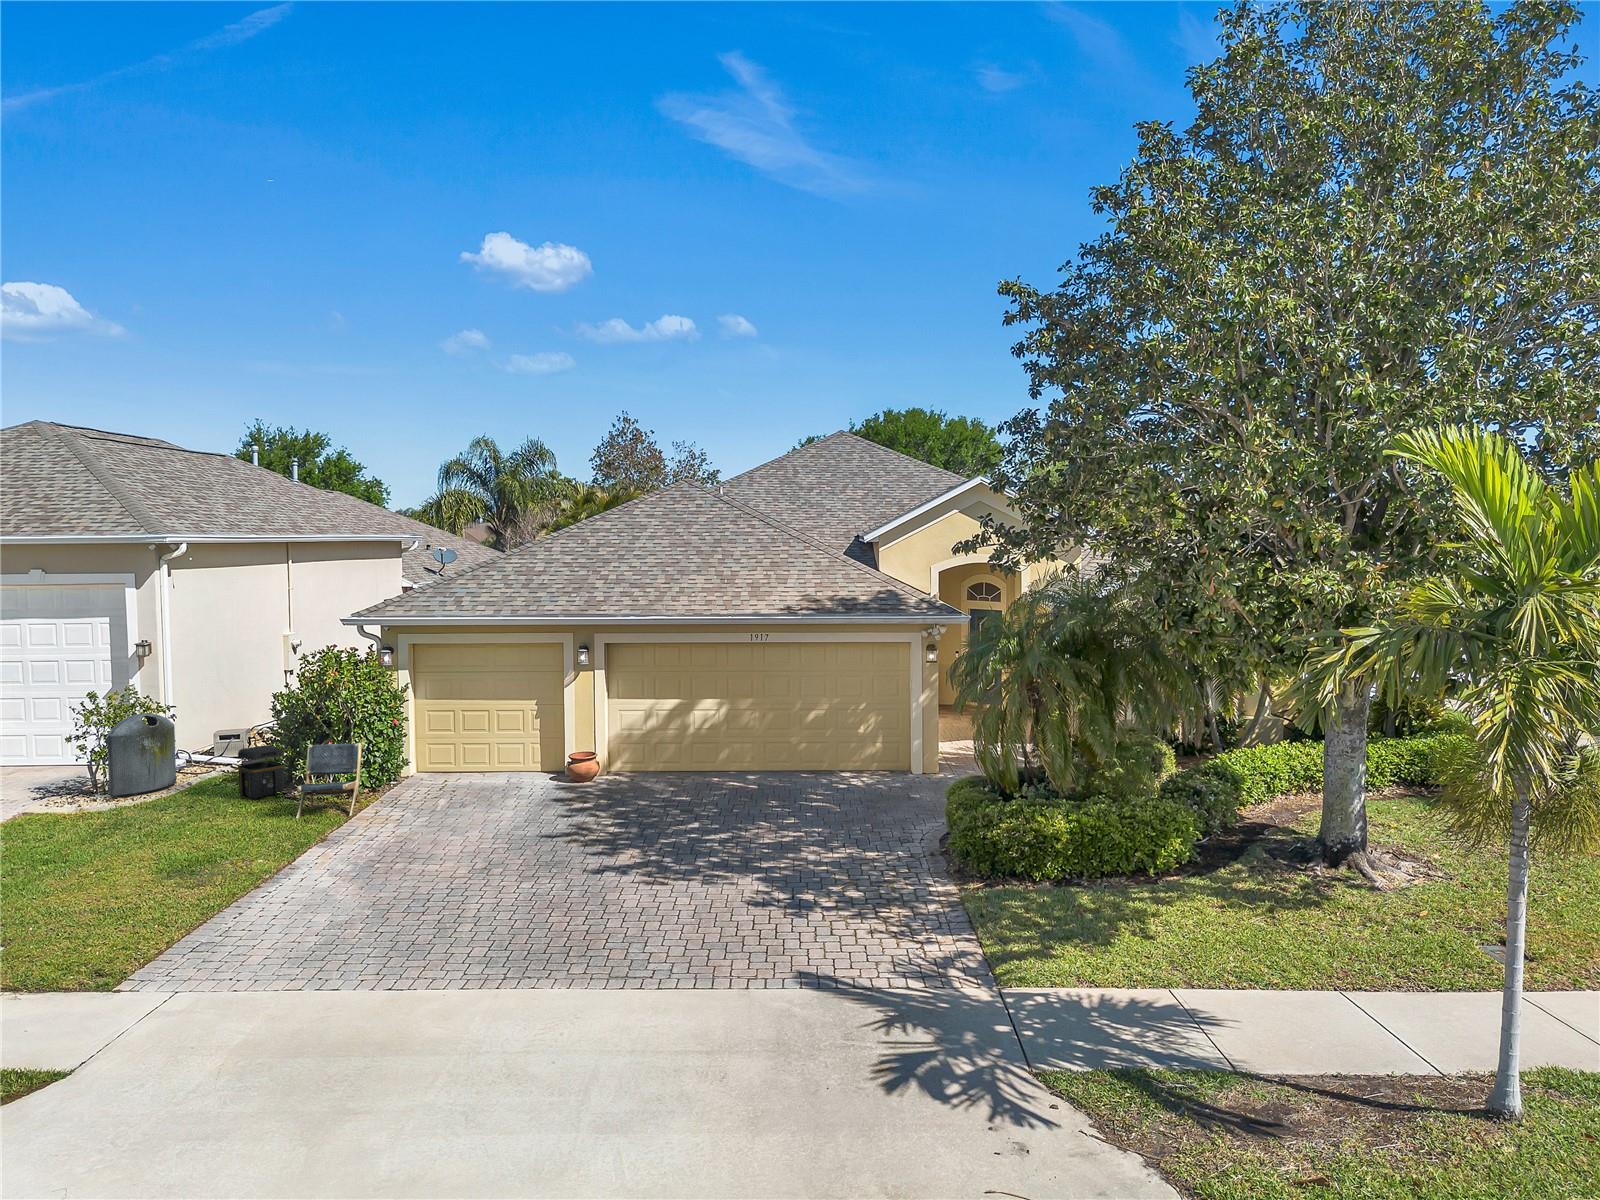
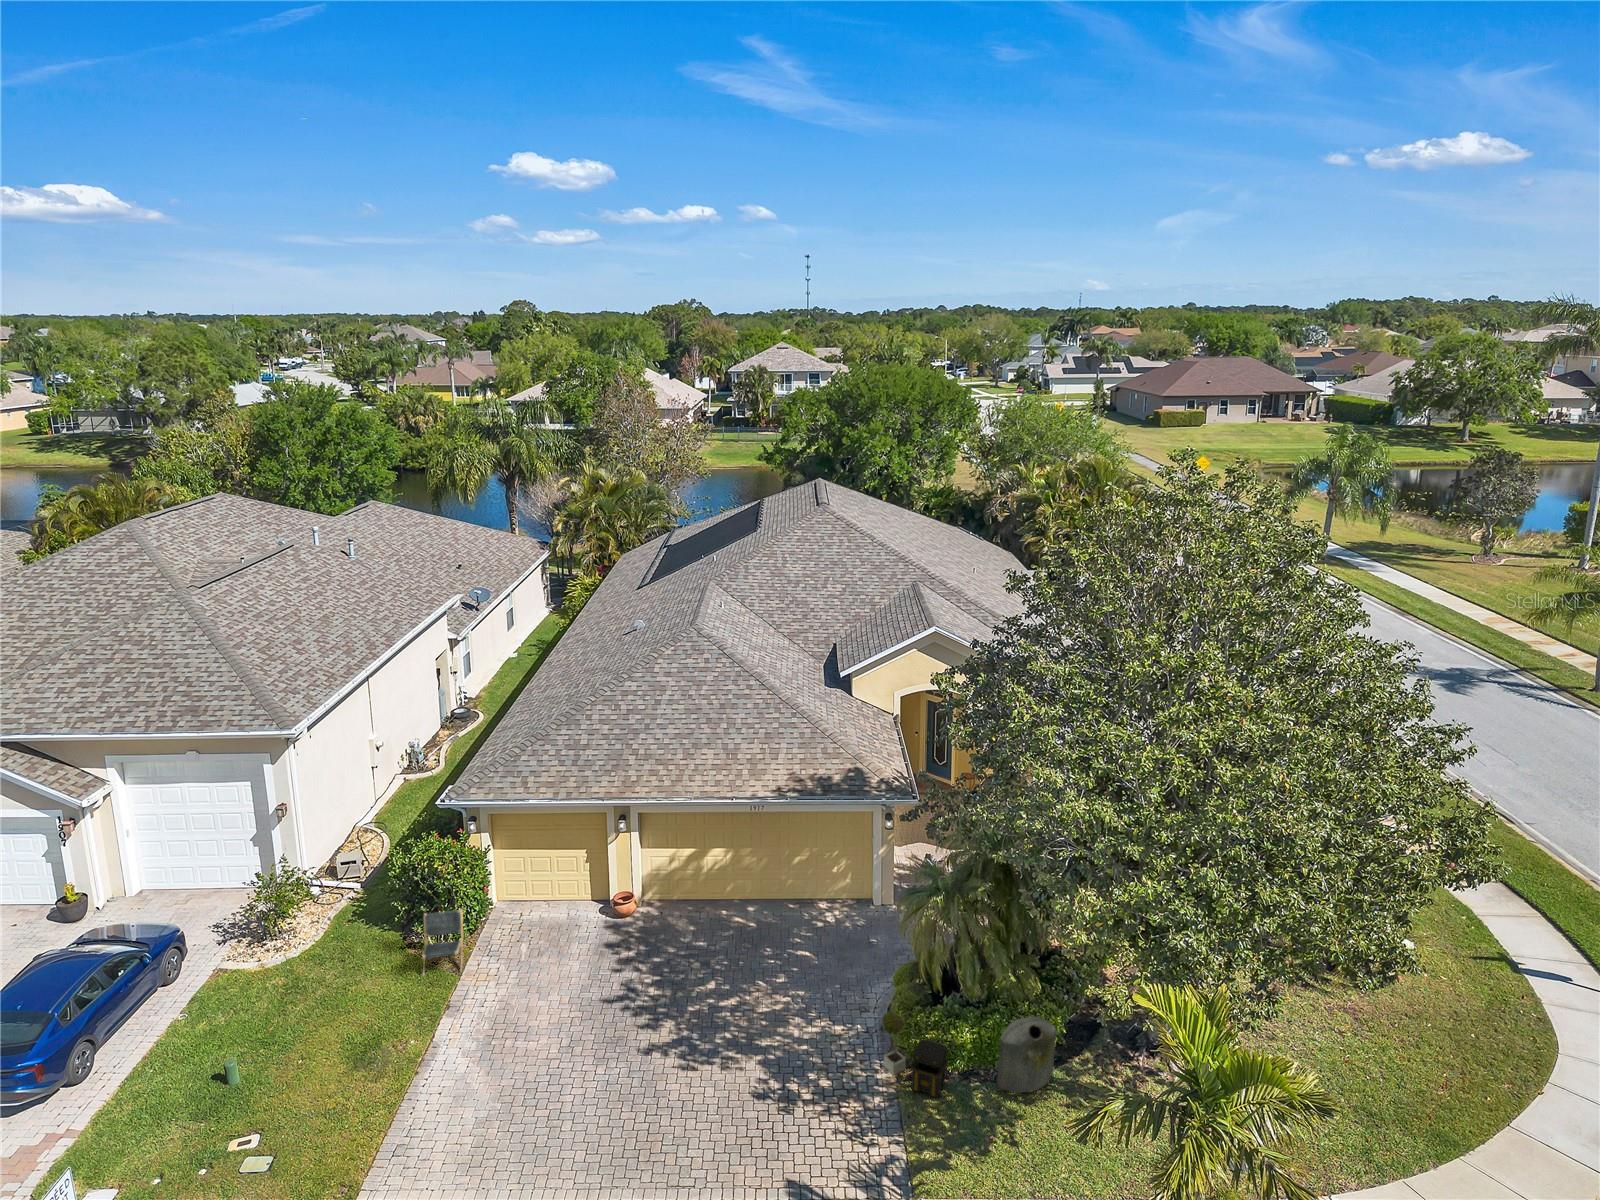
trash can: present [107,714,176,798] -> present [997,1016,1056,1093]
toolbox: present [238,745,284,799] -> present [911,1039,948,1097]
potted tree: none [935,797,973,889] -> present [882,1012,906,1075]

